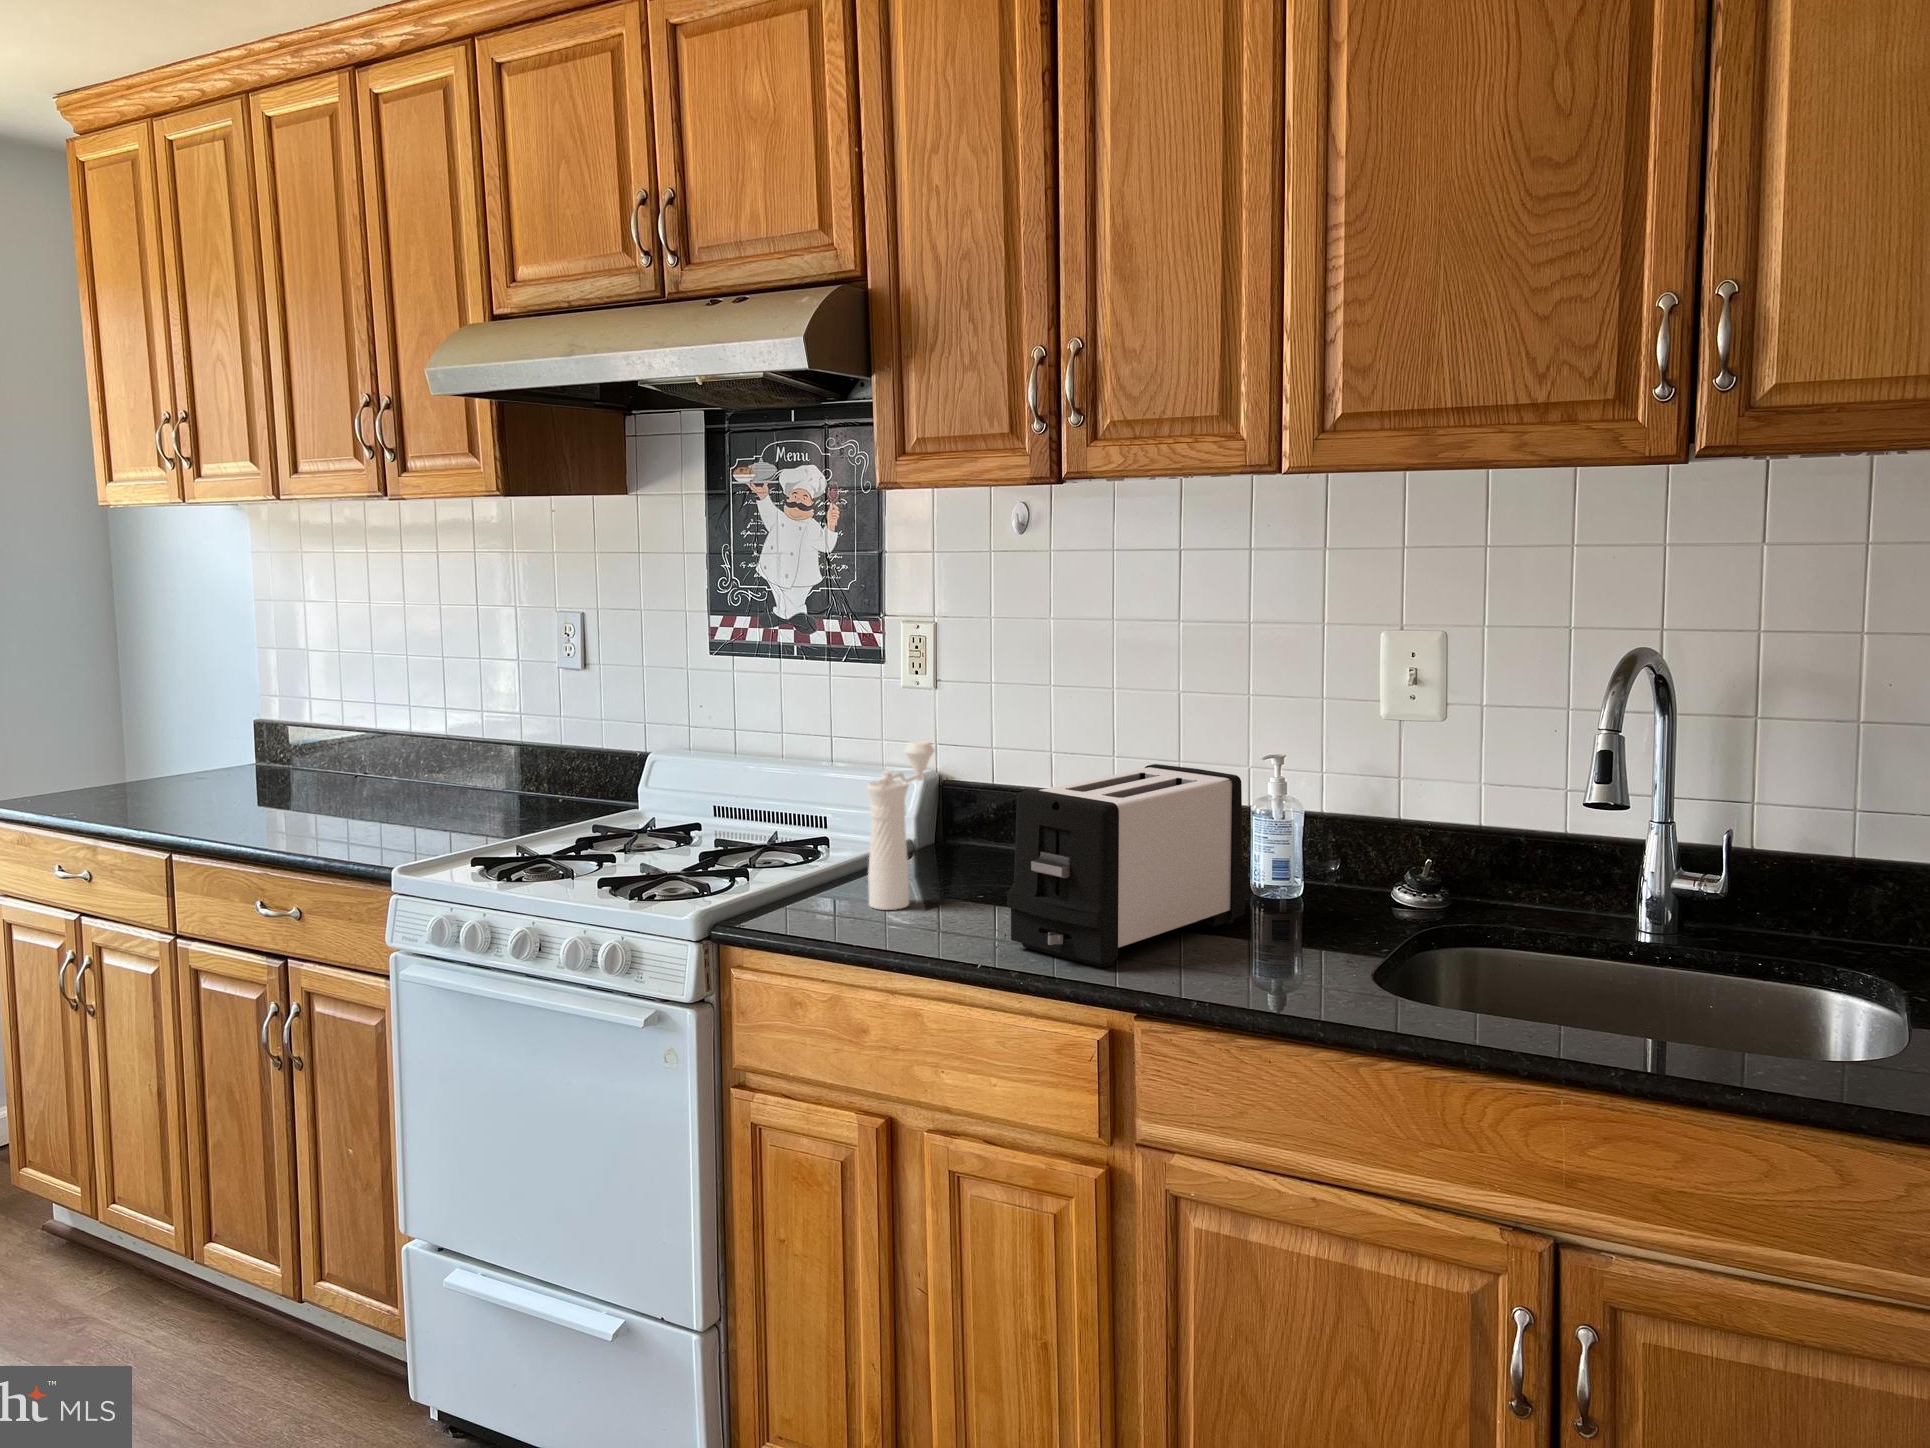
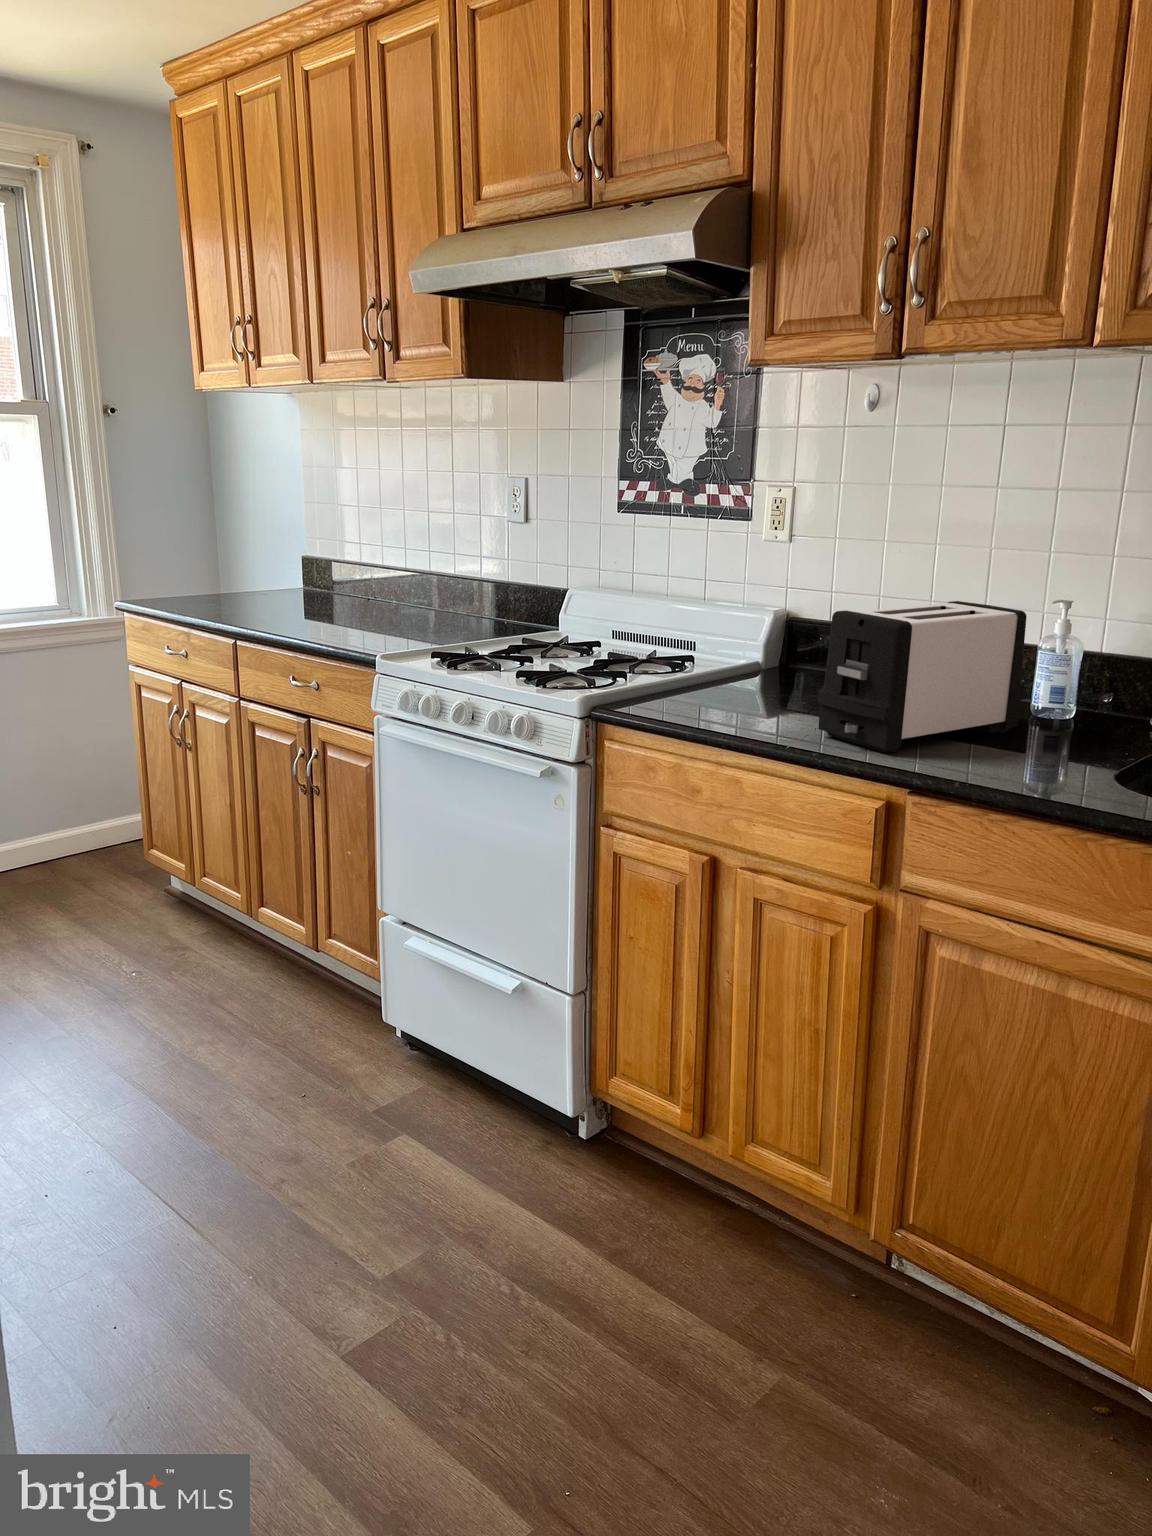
pepper mill: present [867,741,934,910] -> none [716,576,779,705]

